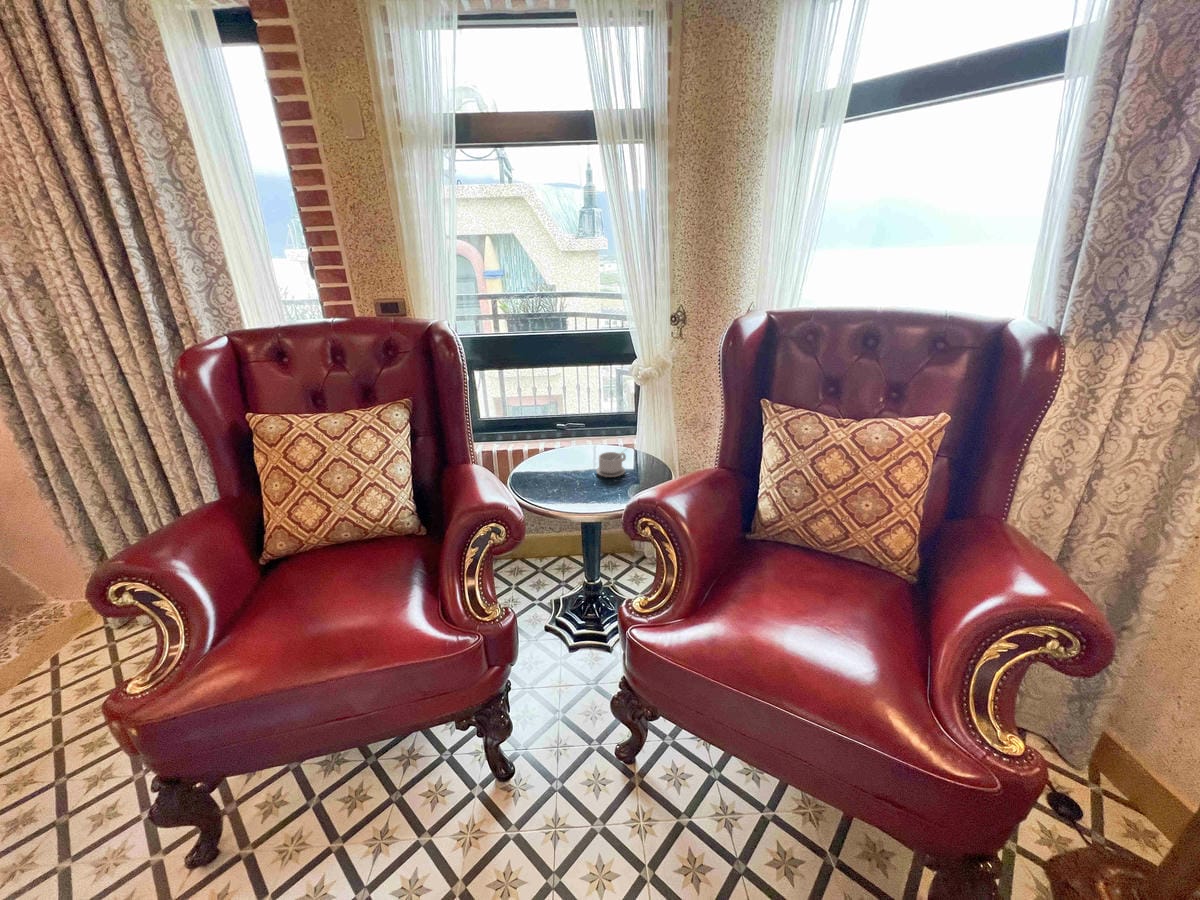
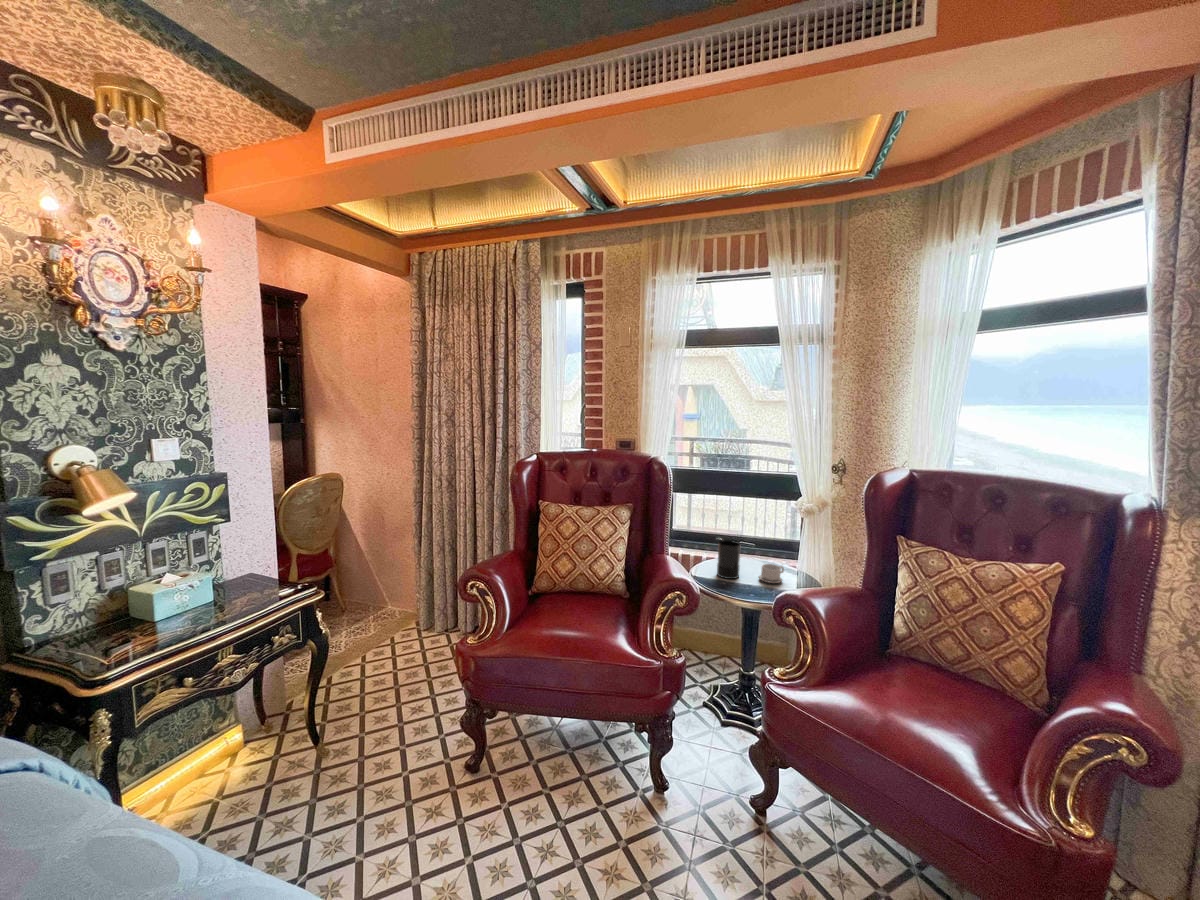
candle: none [536,429,571,481] -> present [717,540,741,579]

